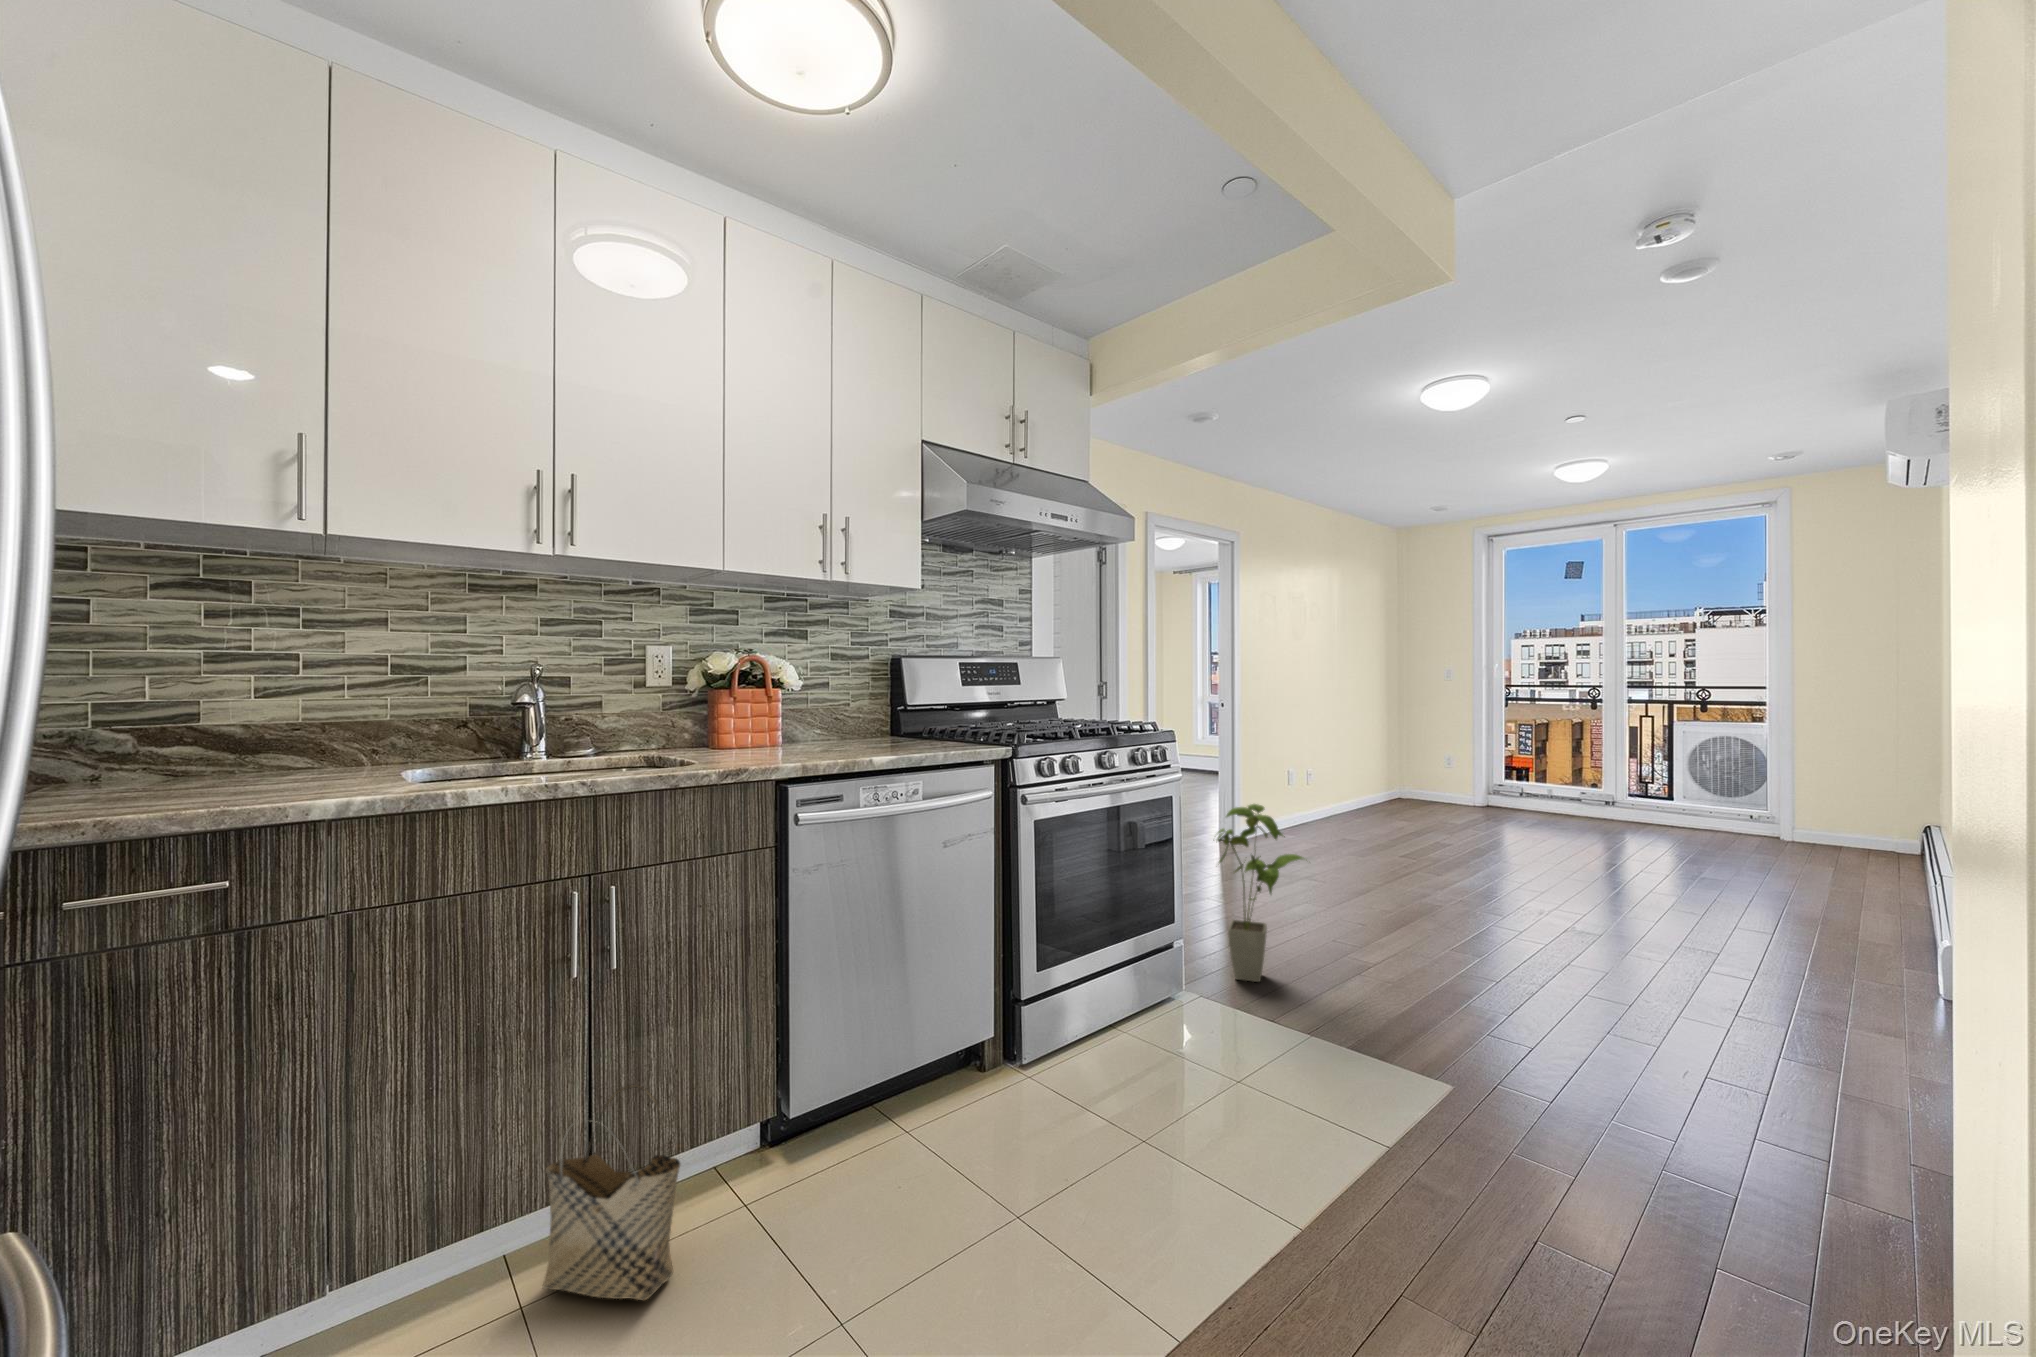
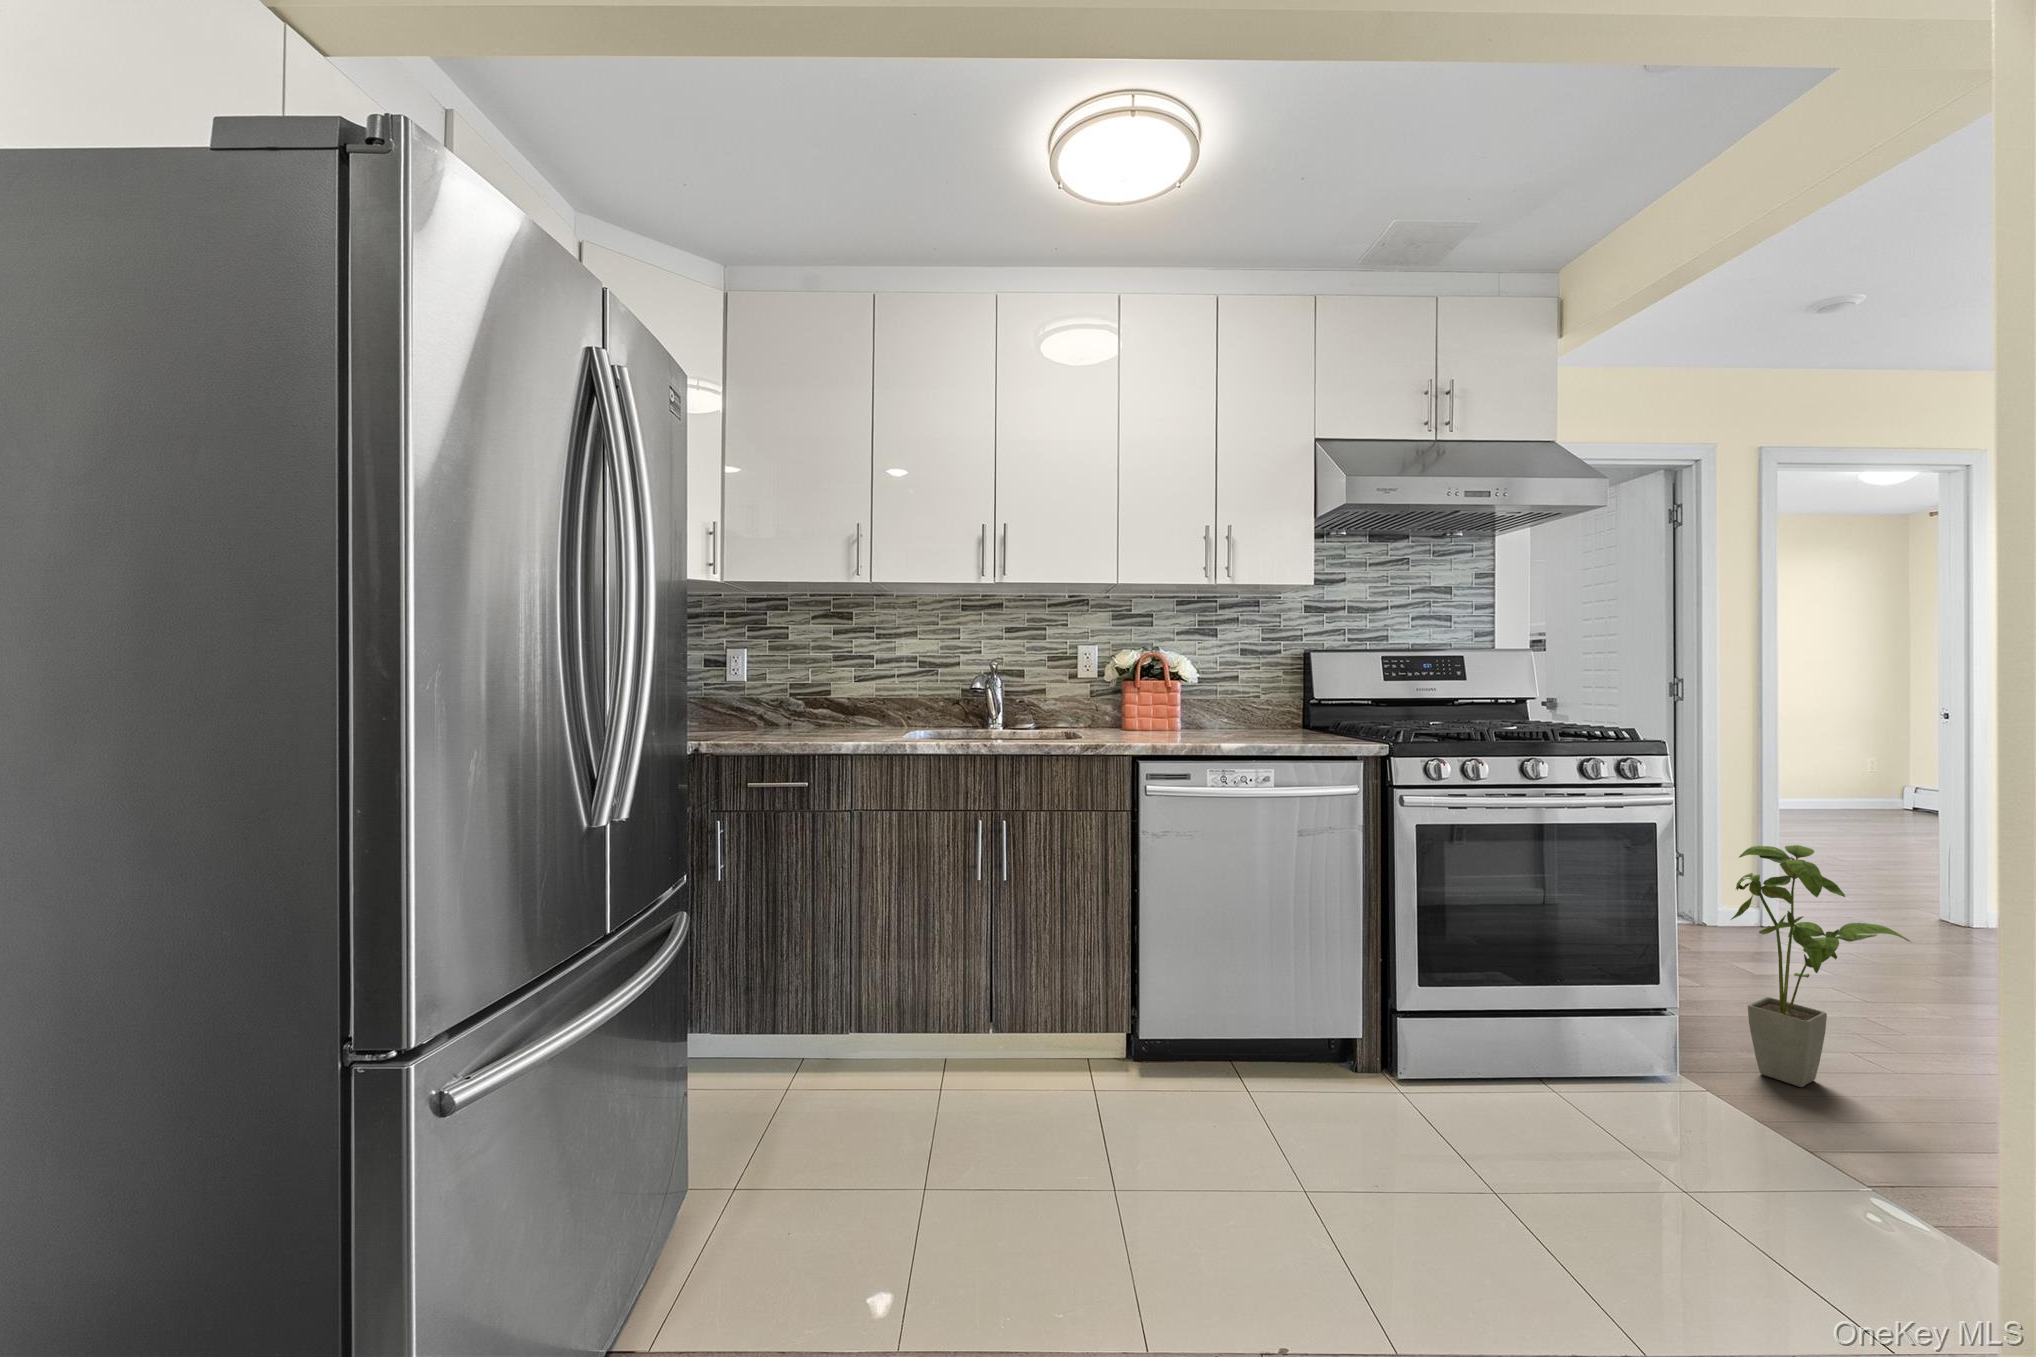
woven basket: present [543,1085,680,1300] -> none [955,965,1034,1113]

